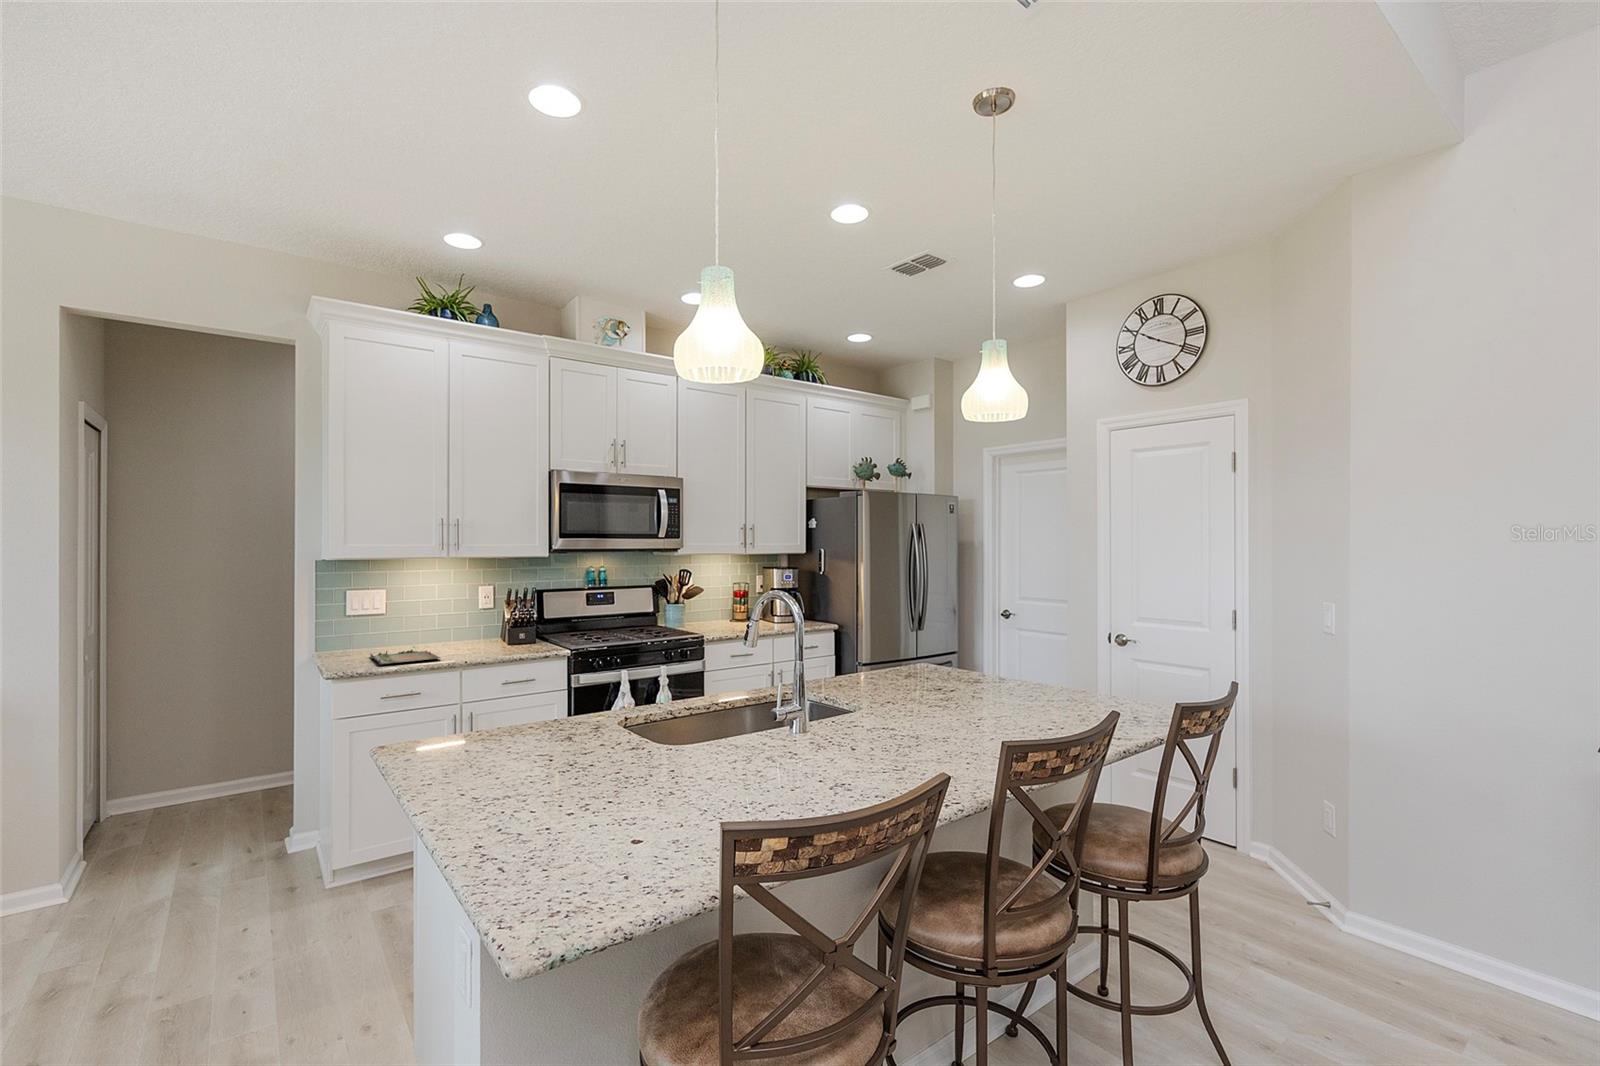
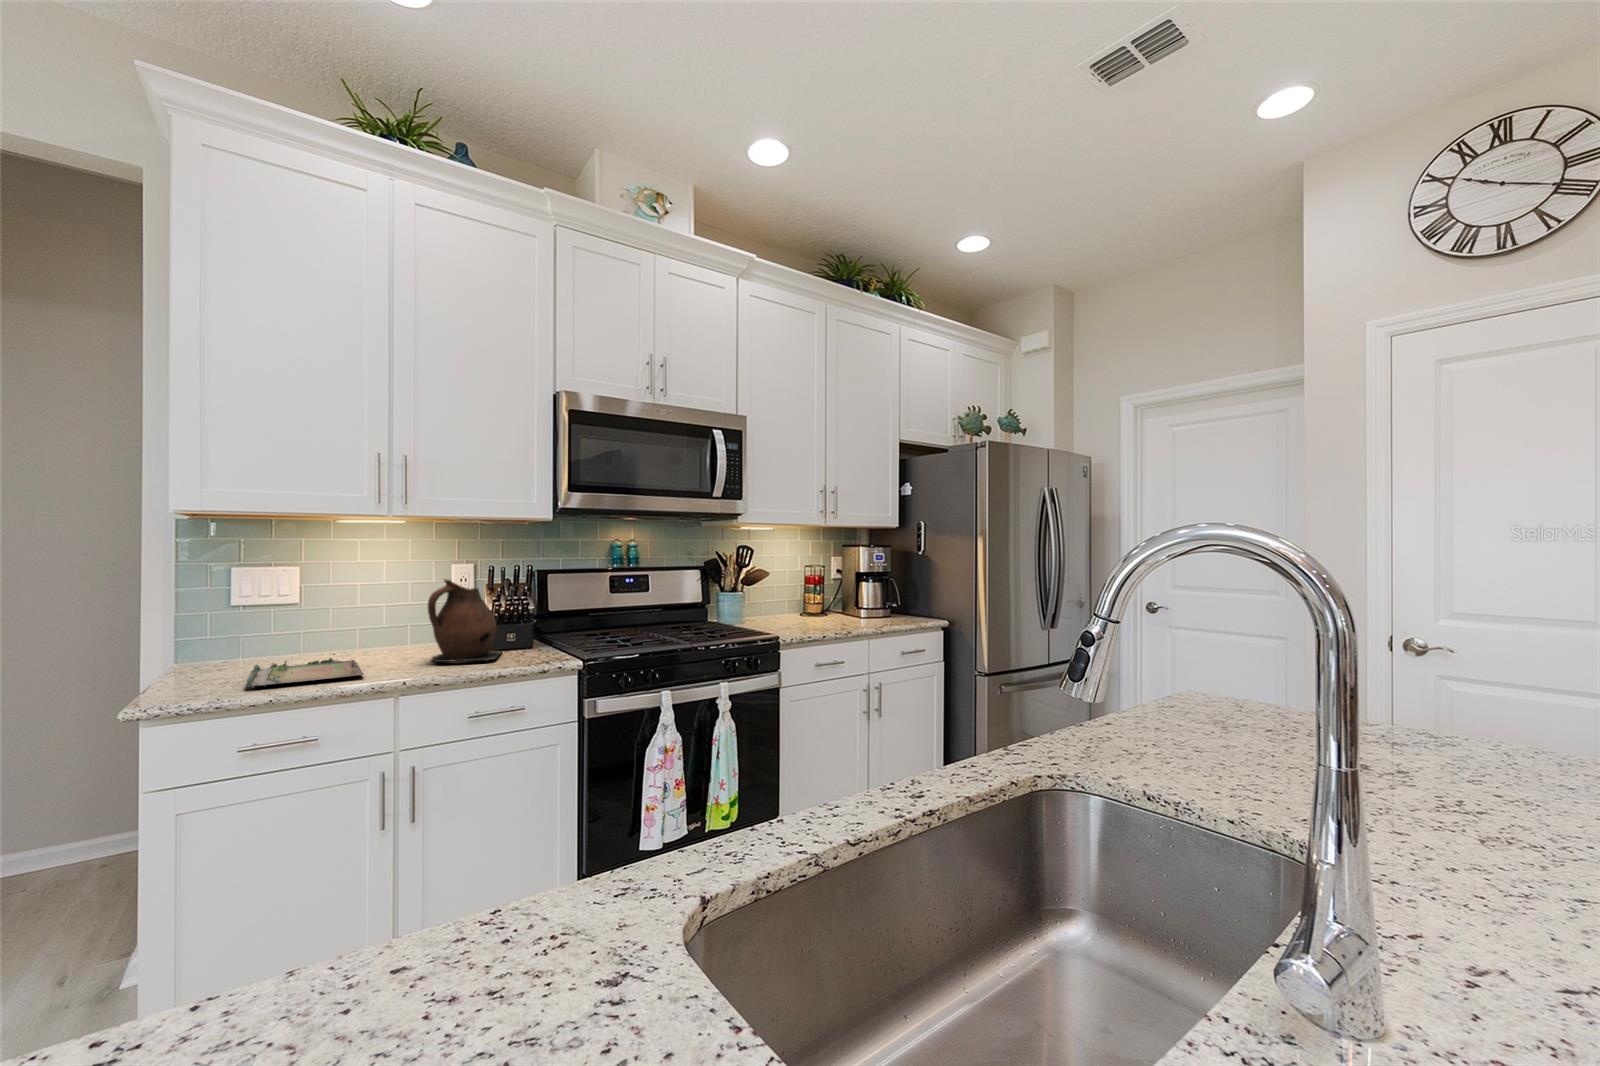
ceramic pitcher: none [473,599,518,652] -> present [428,579,502,662]

